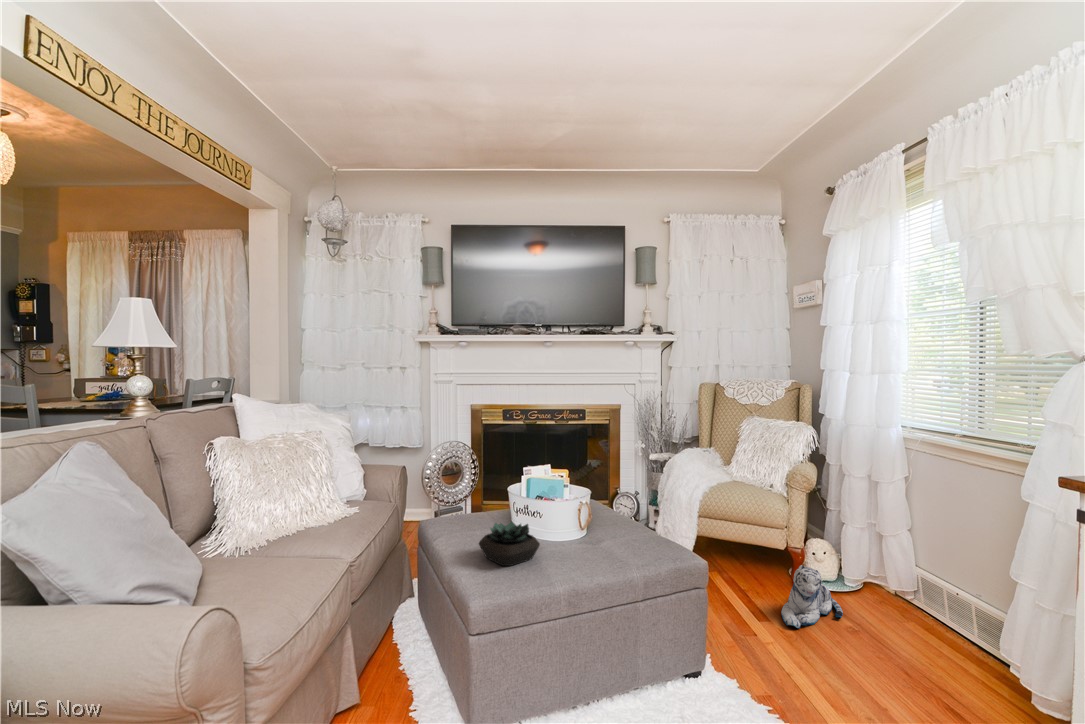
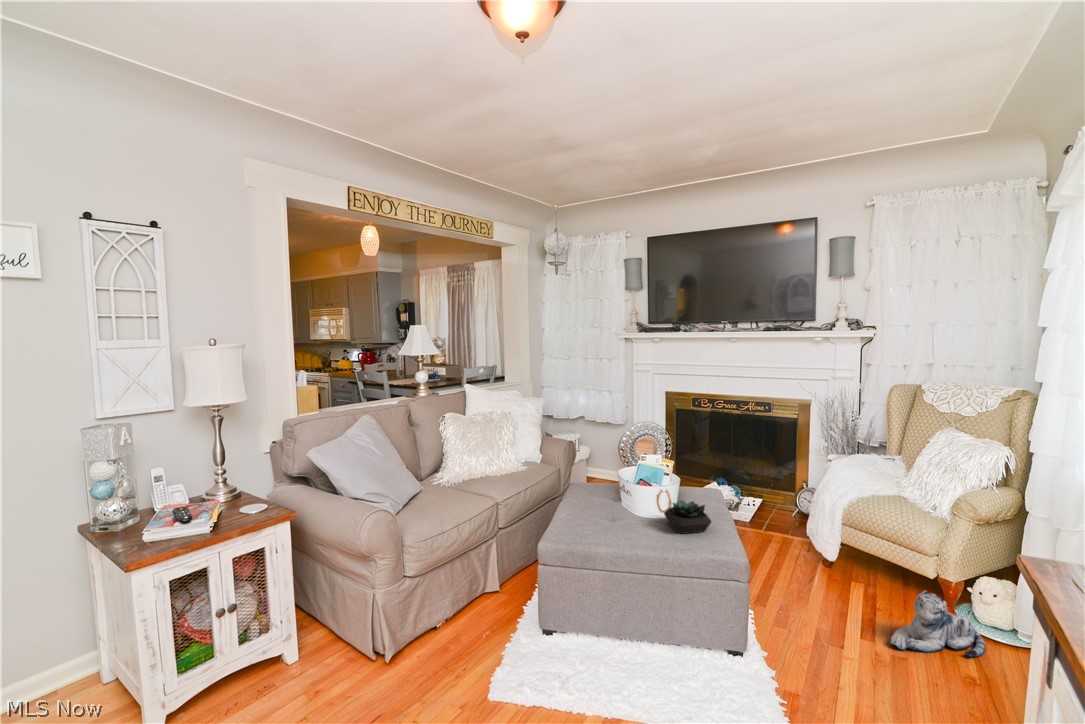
succulent plant: present [479,522,540,566] -> present [664,500,711,534]

